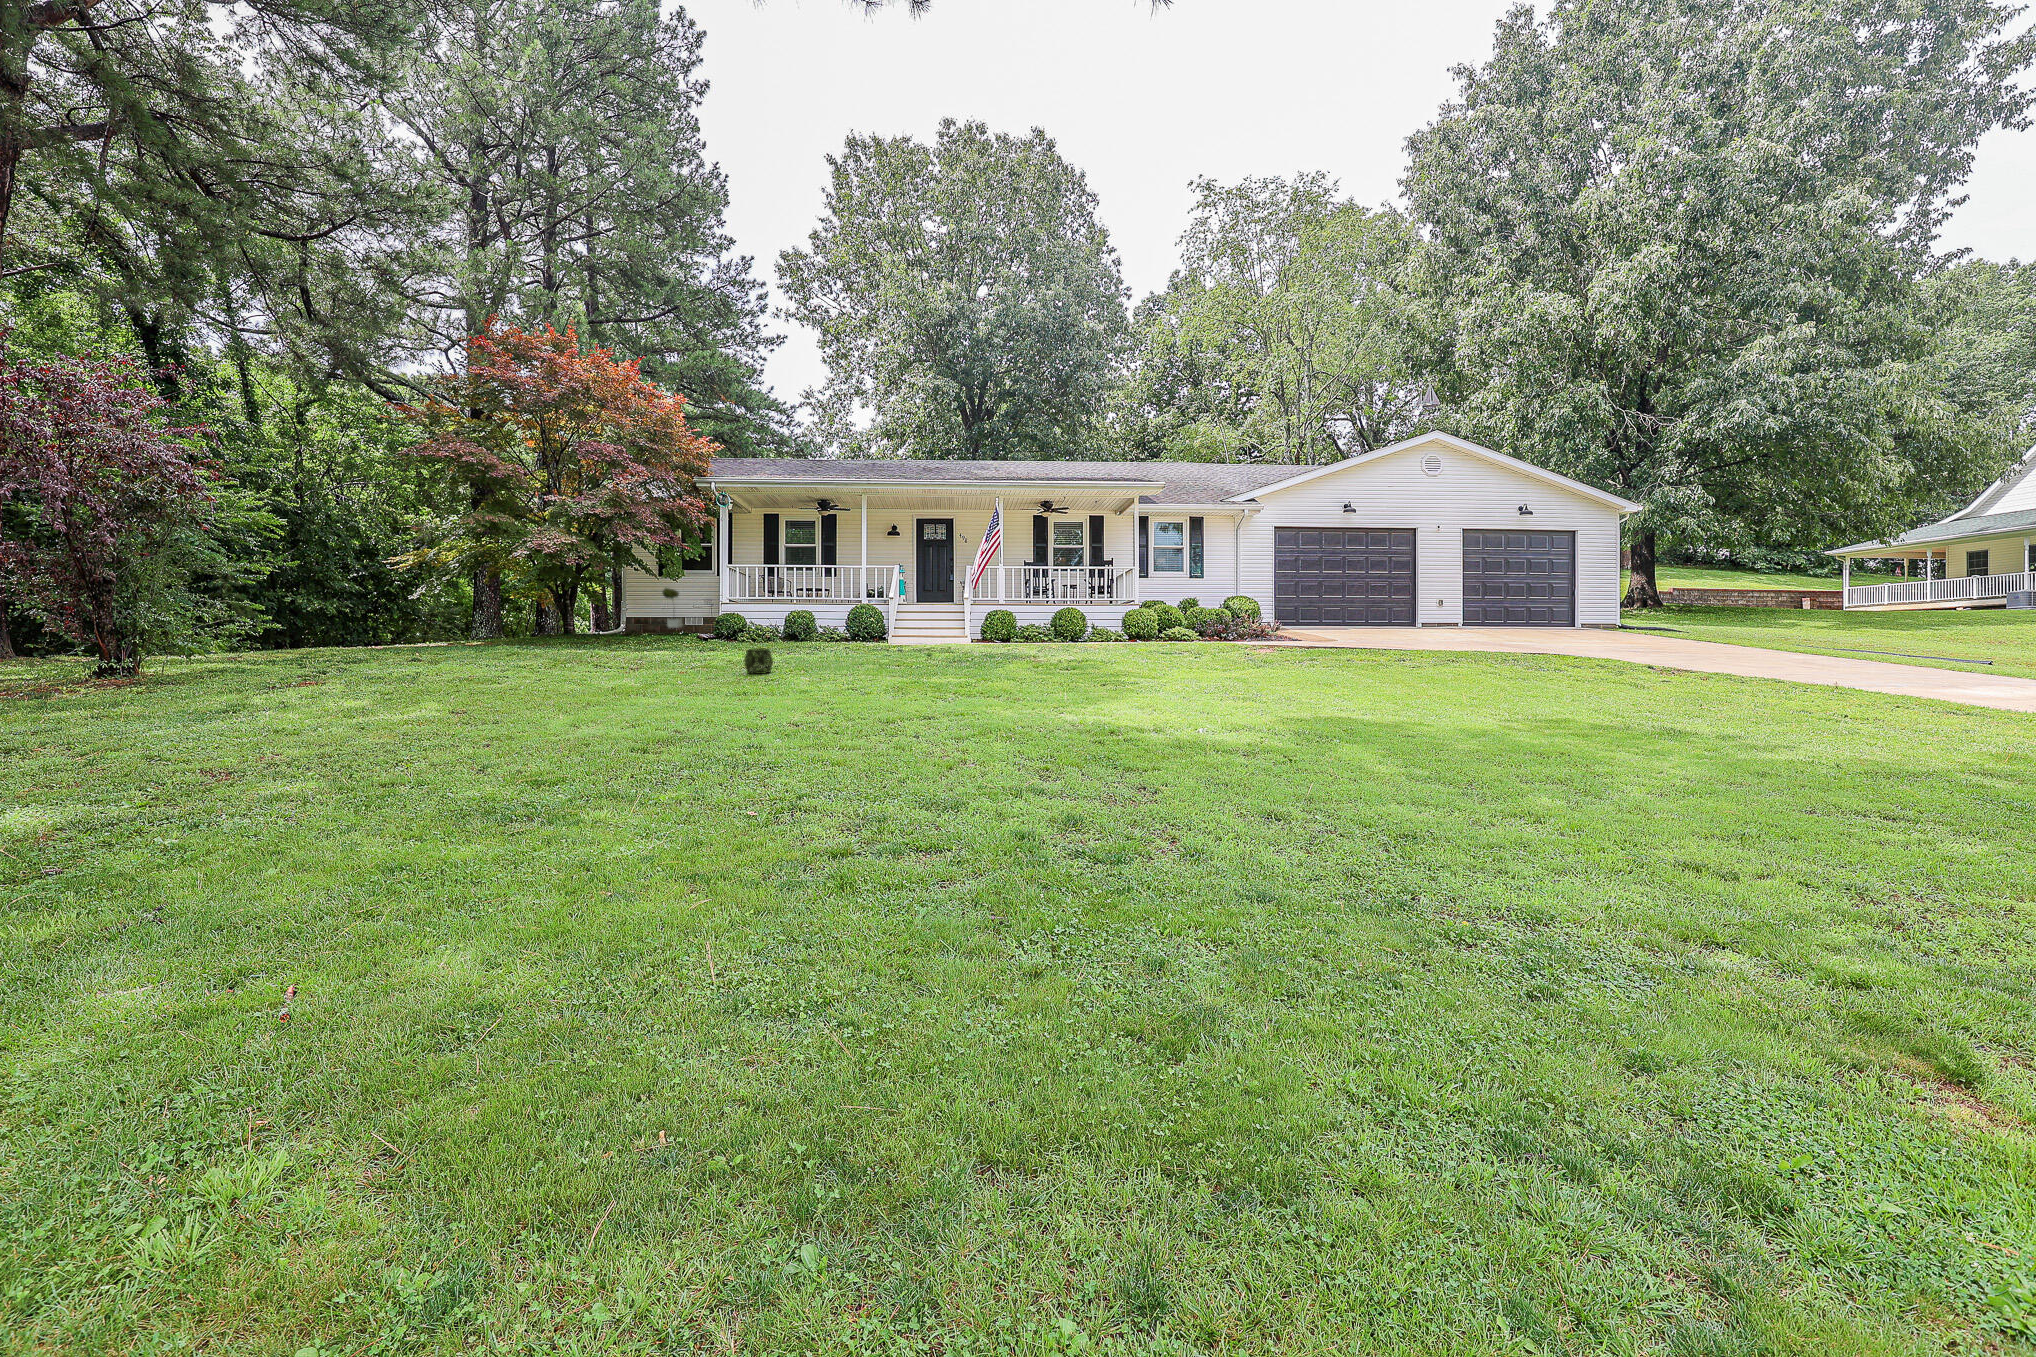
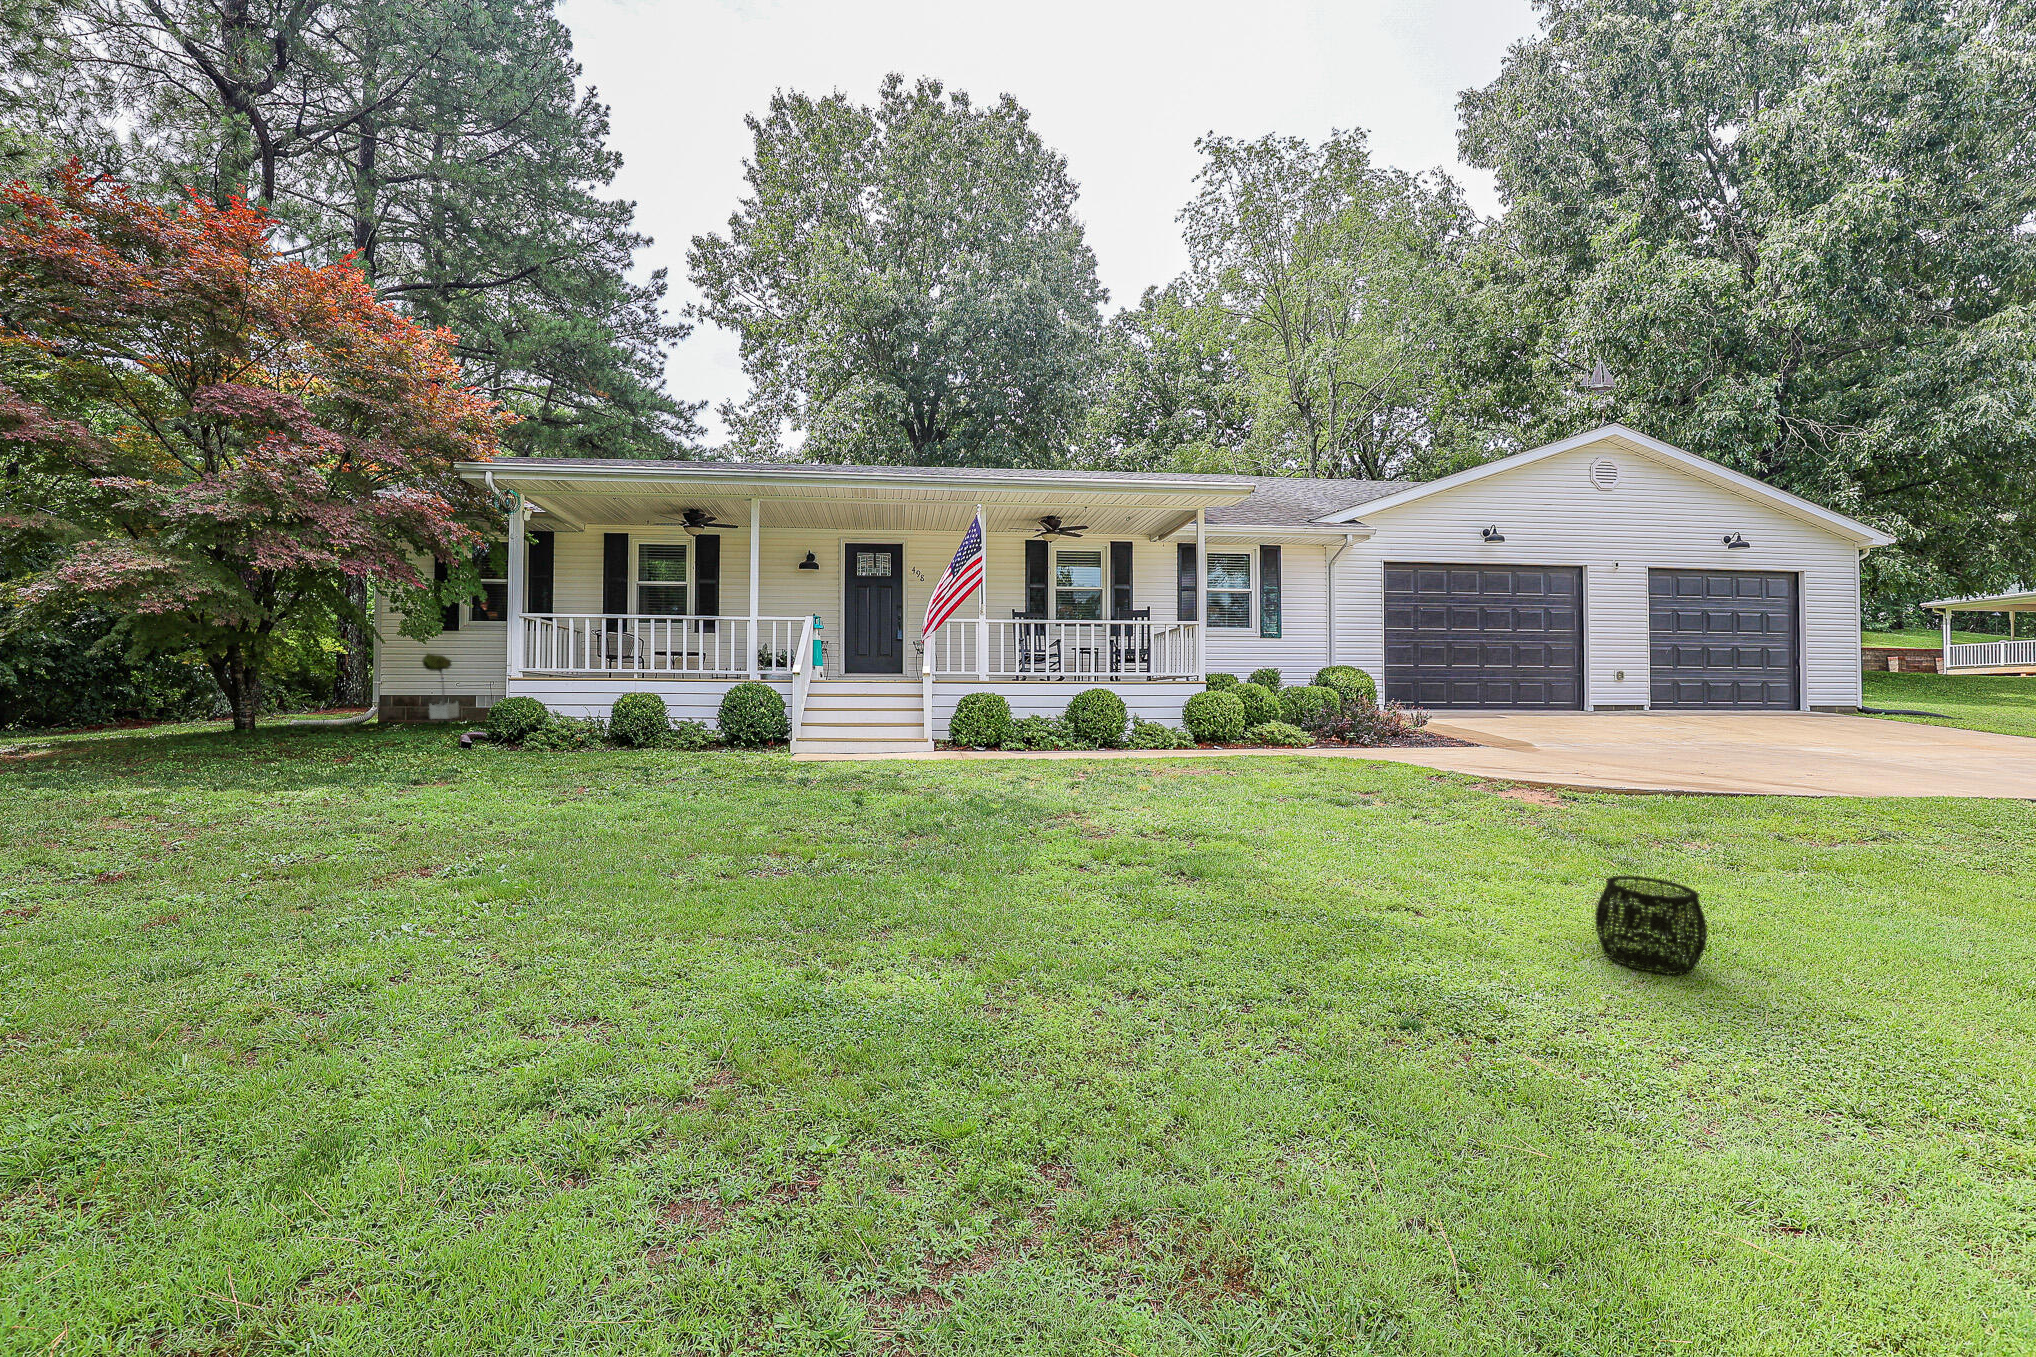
woven basket: present [744,649,773,674] -> present [1595,875,1708,975]

